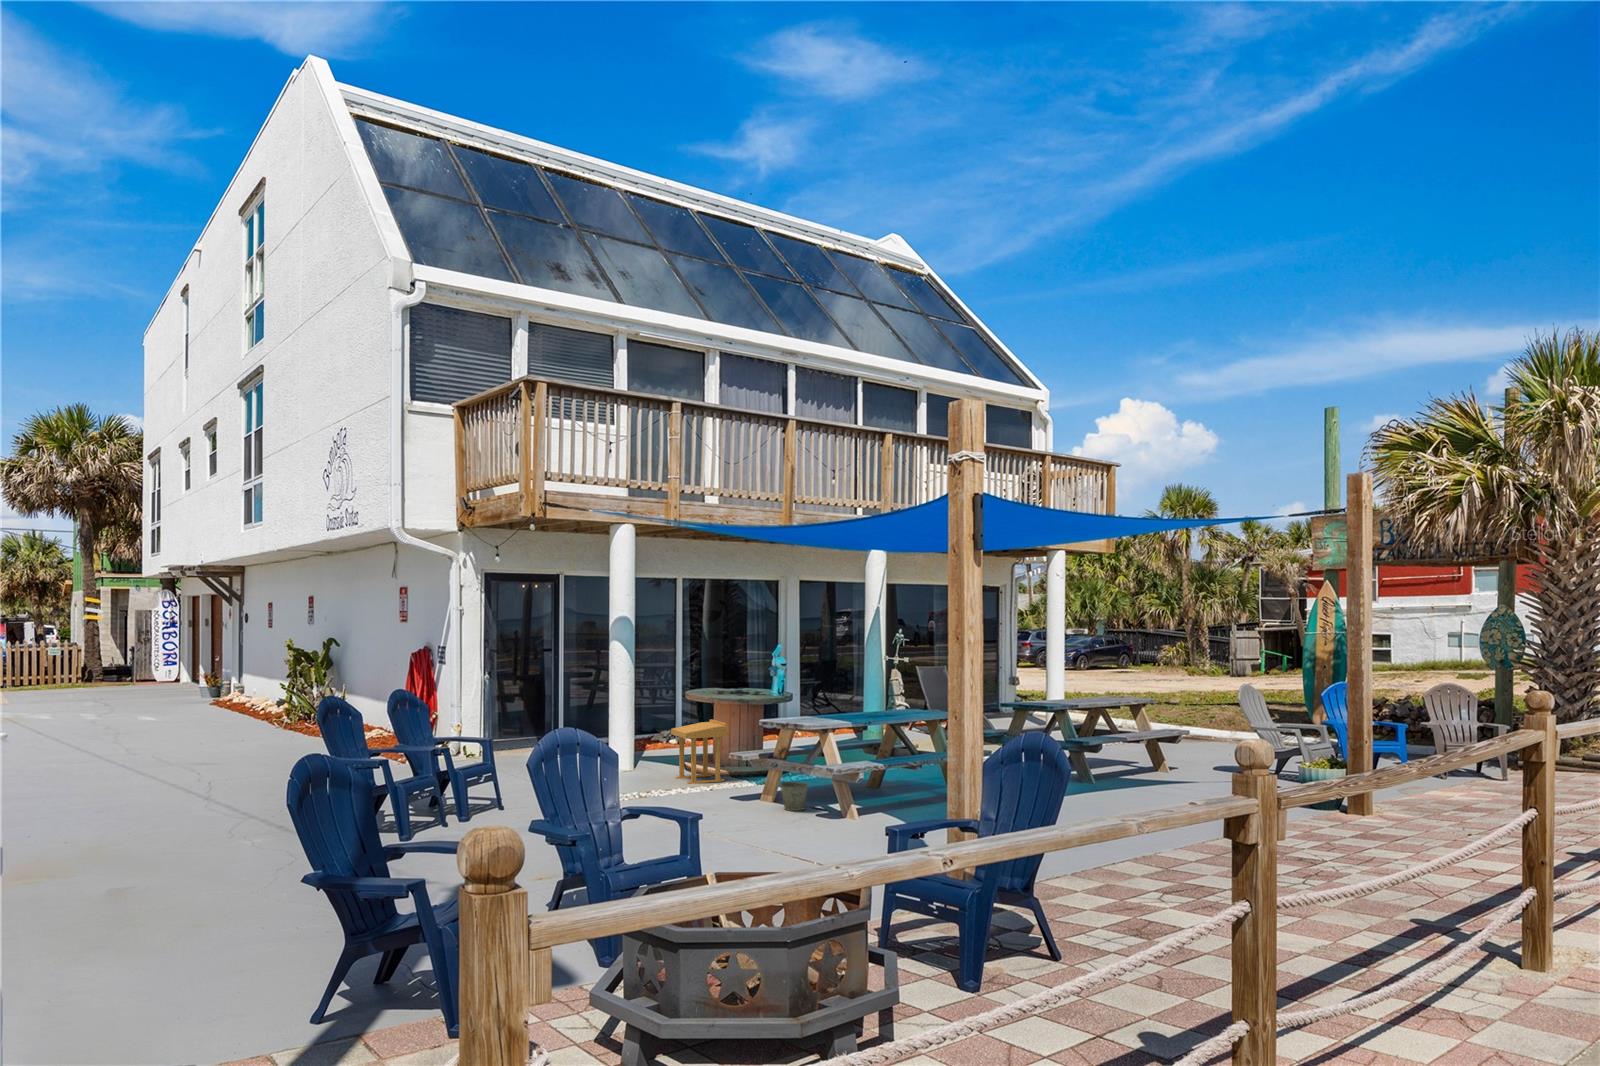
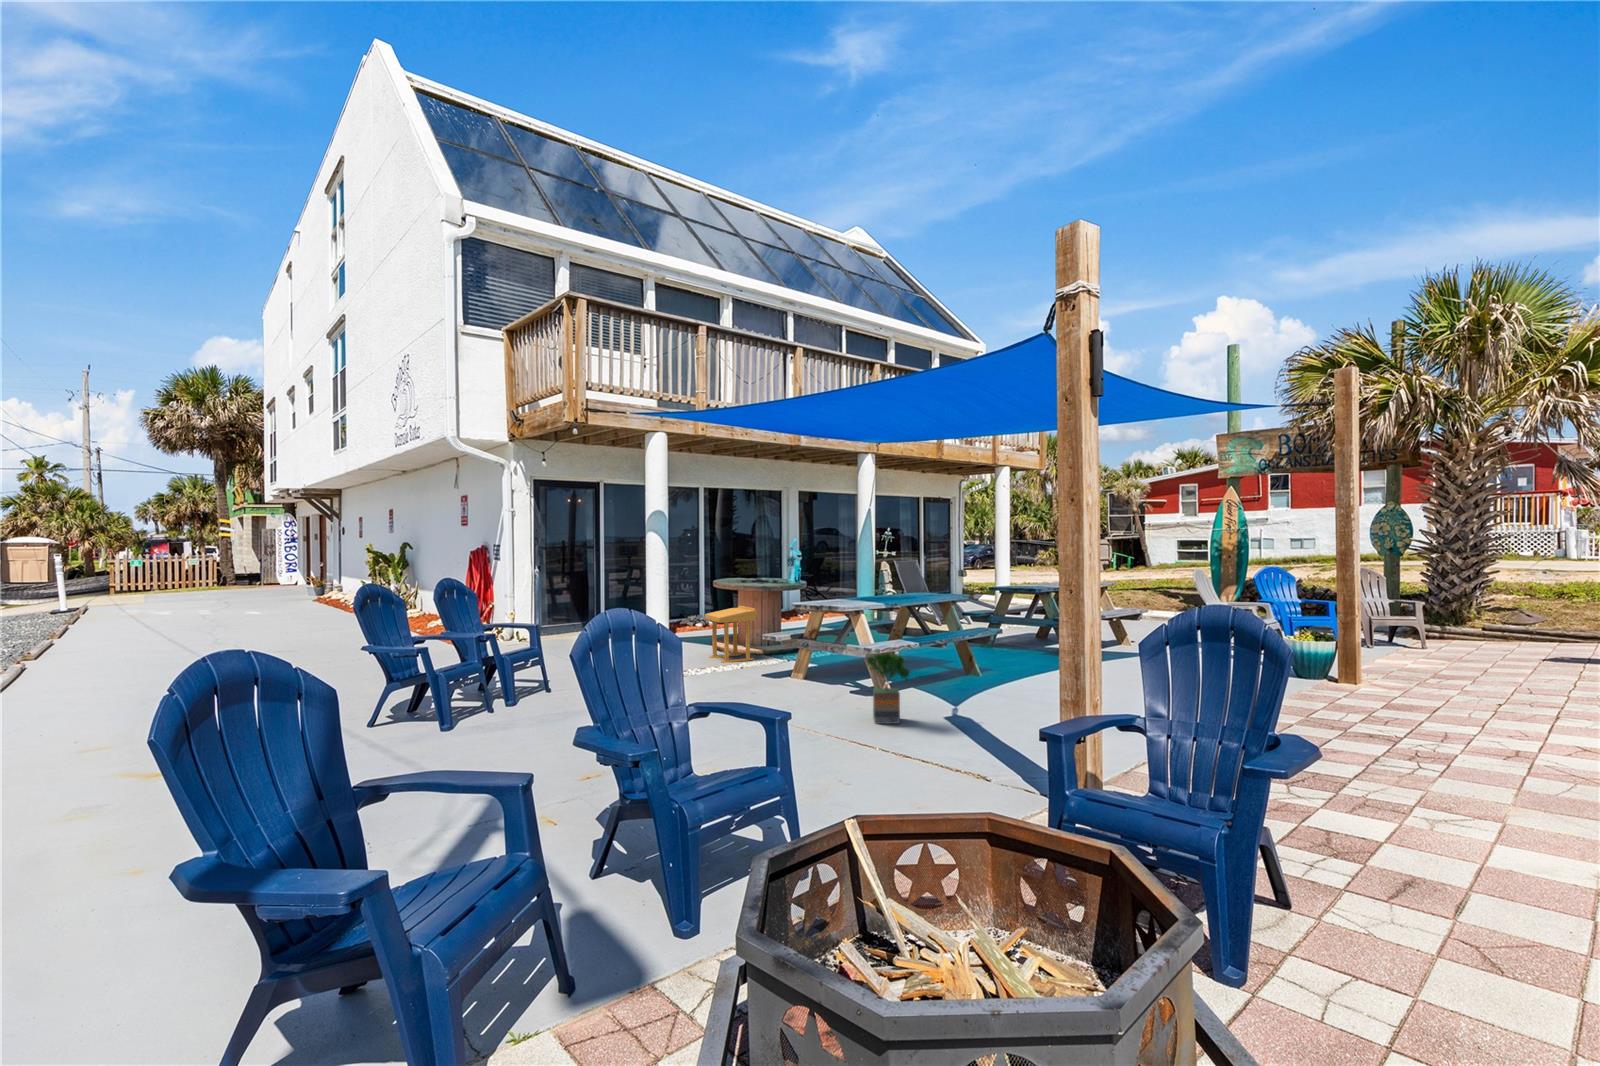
potted tree: none [817,771,865,845] -> present [866,653,910,724]
bucket: present [780,782,808,811] -> none [813,647,840,688]

